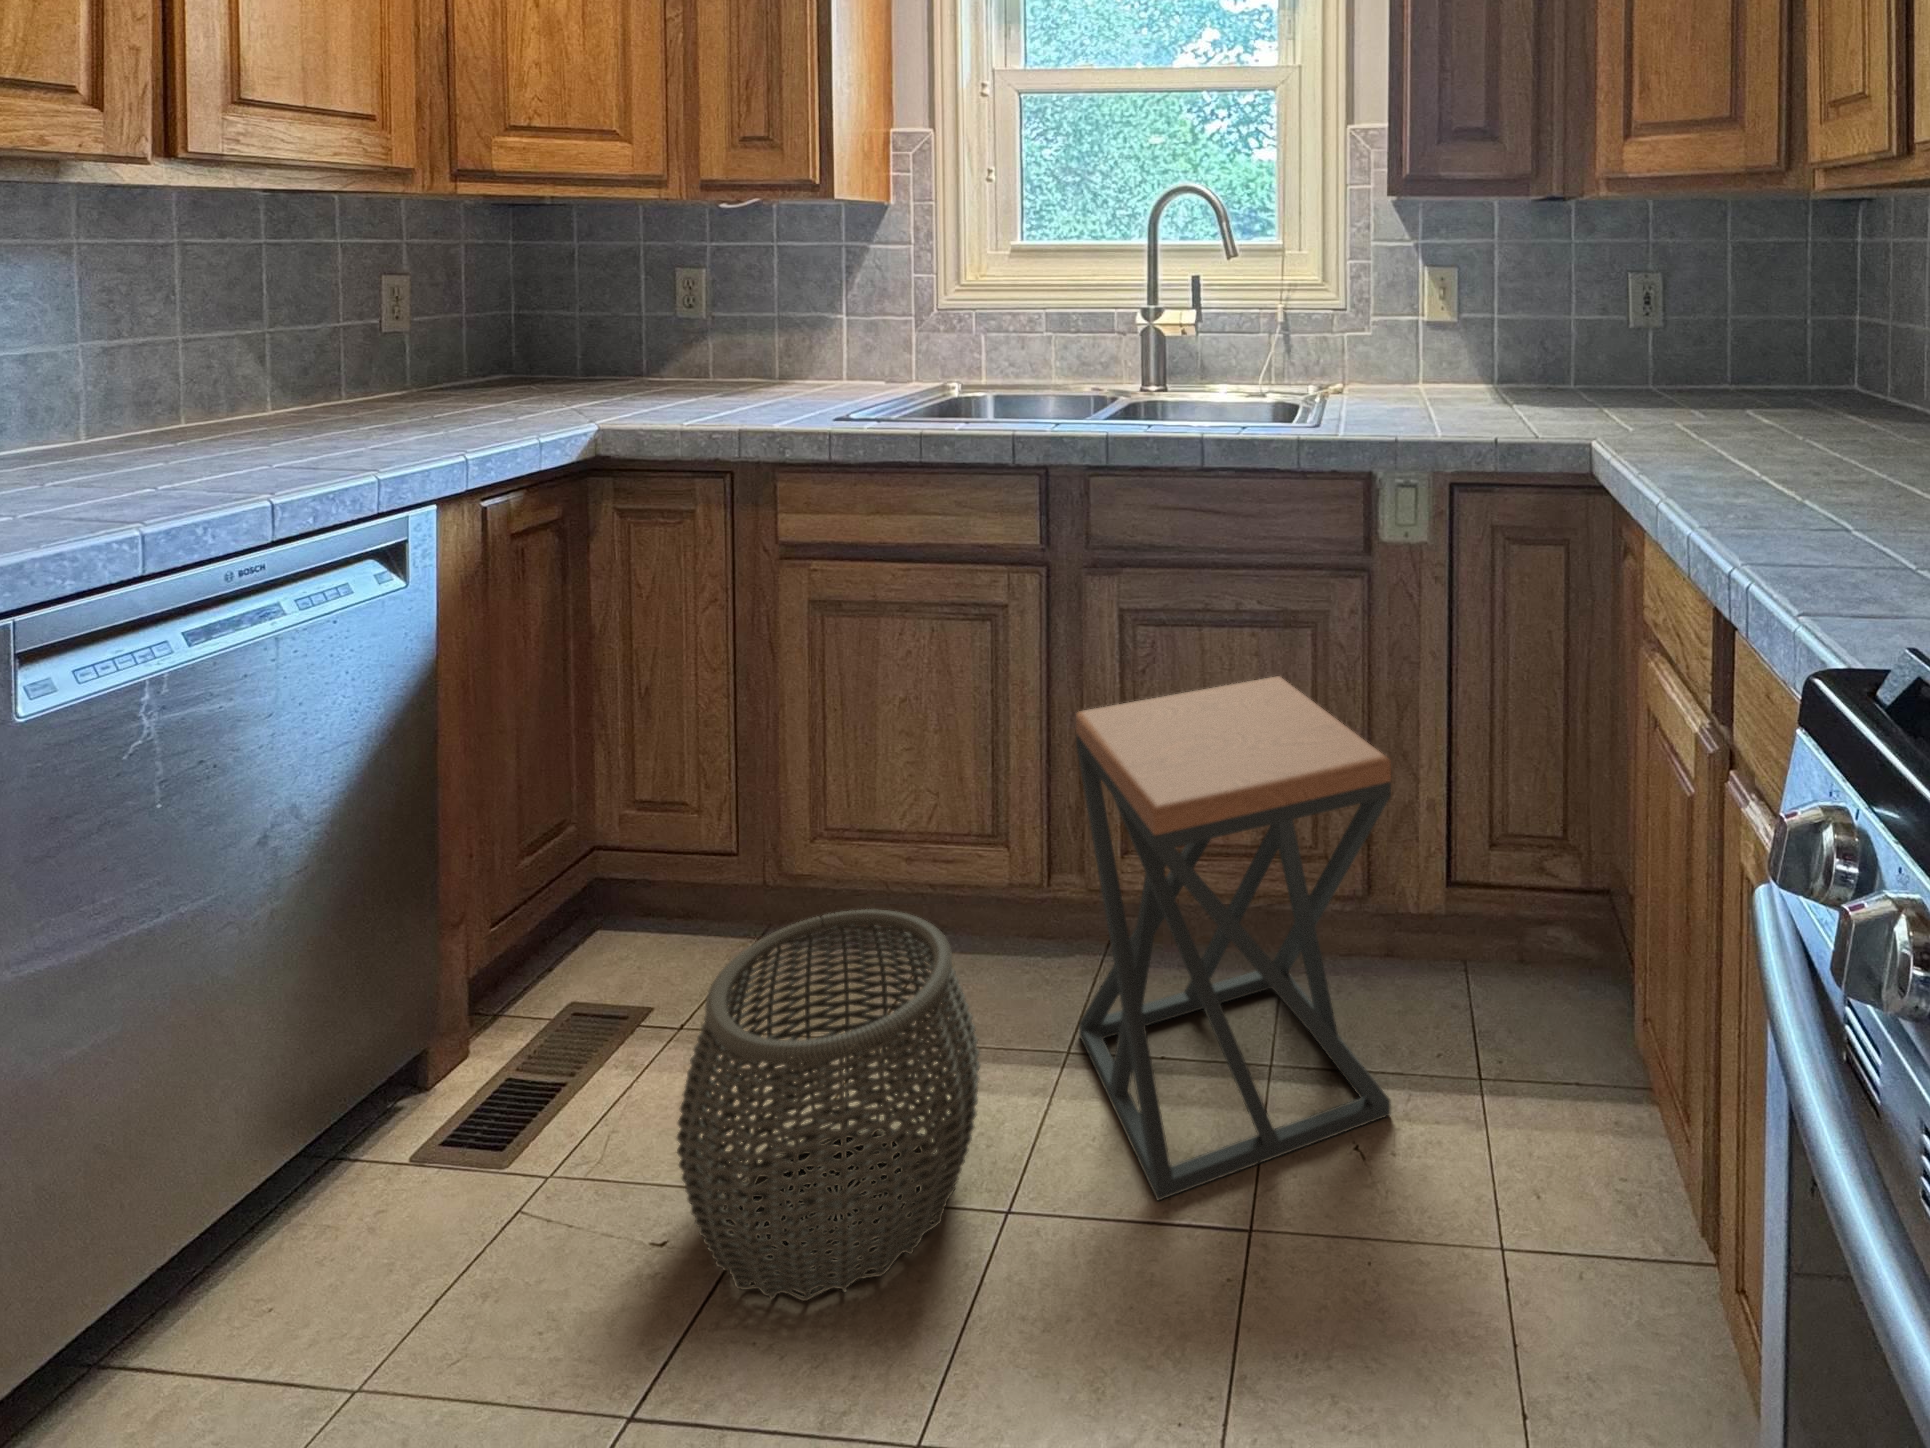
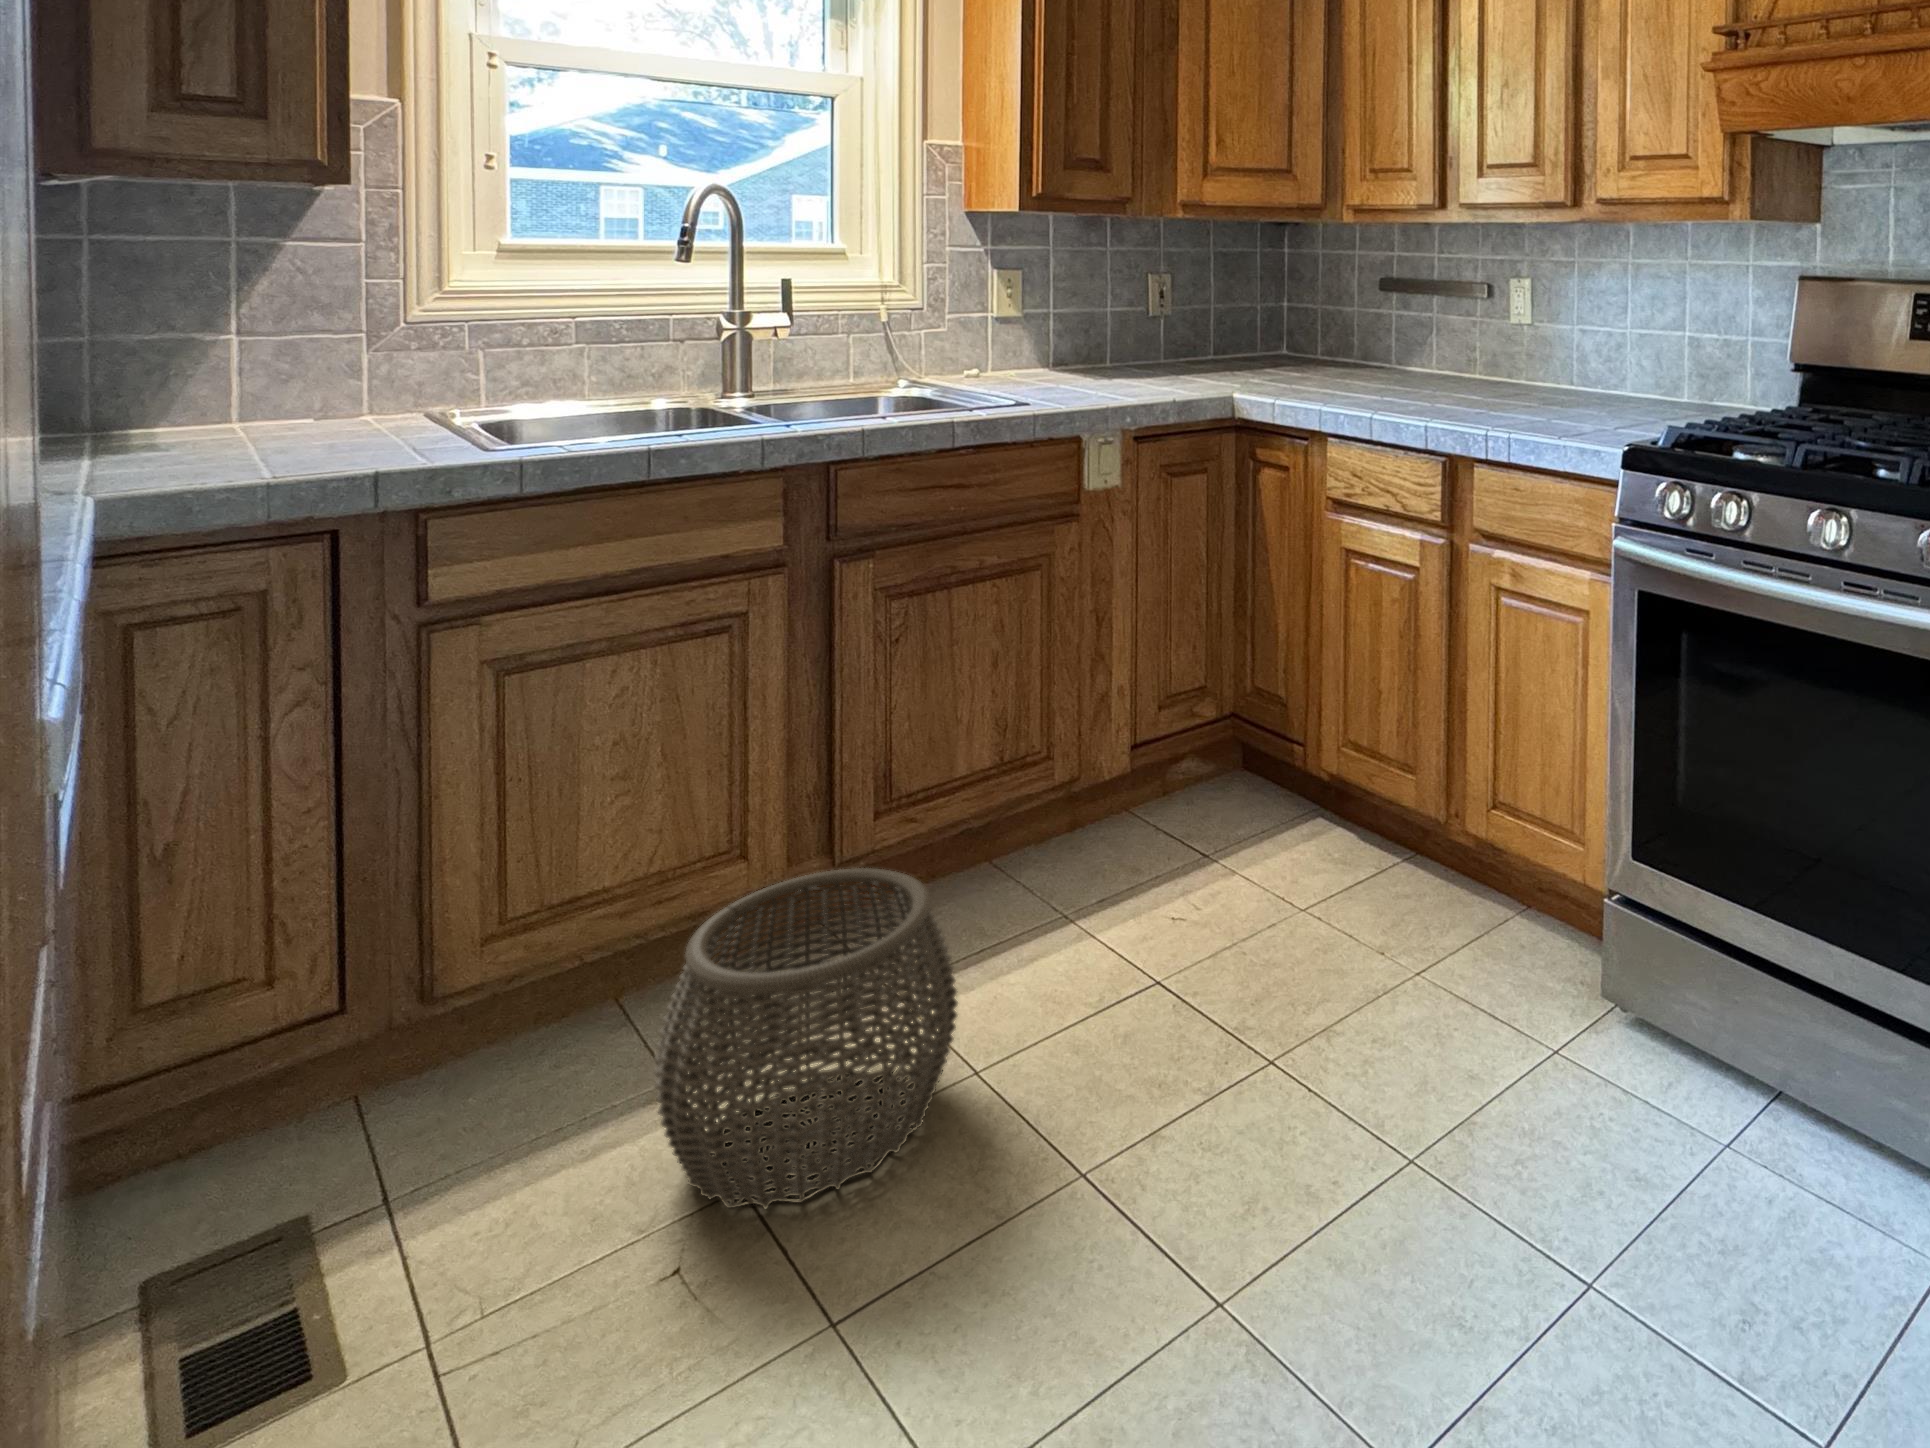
stool: present [1076,676,1391,1200] -> none [891,615,1179,996]

